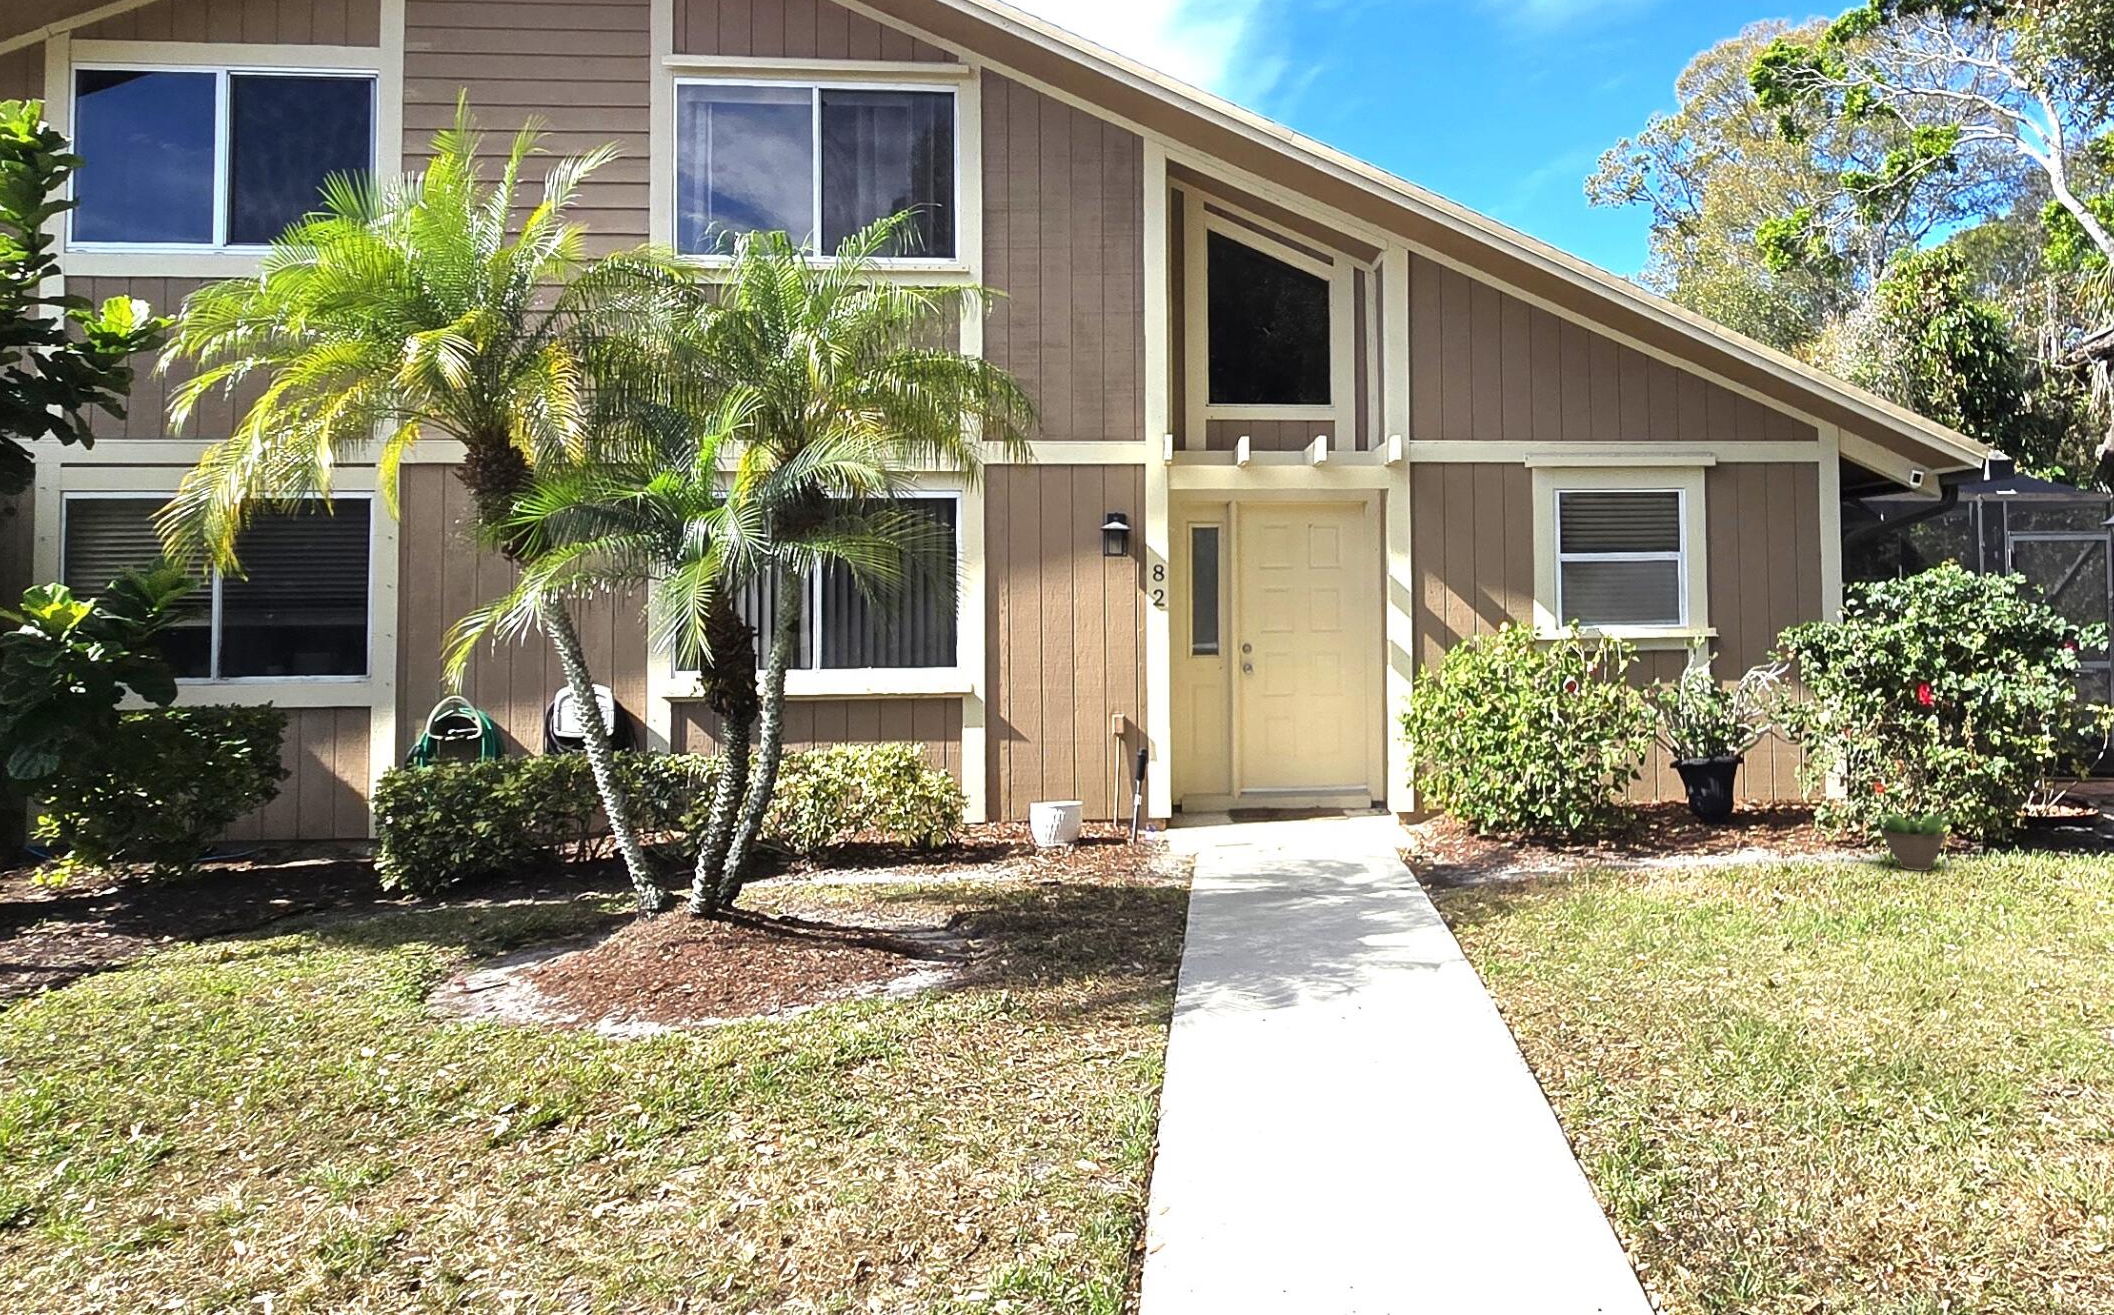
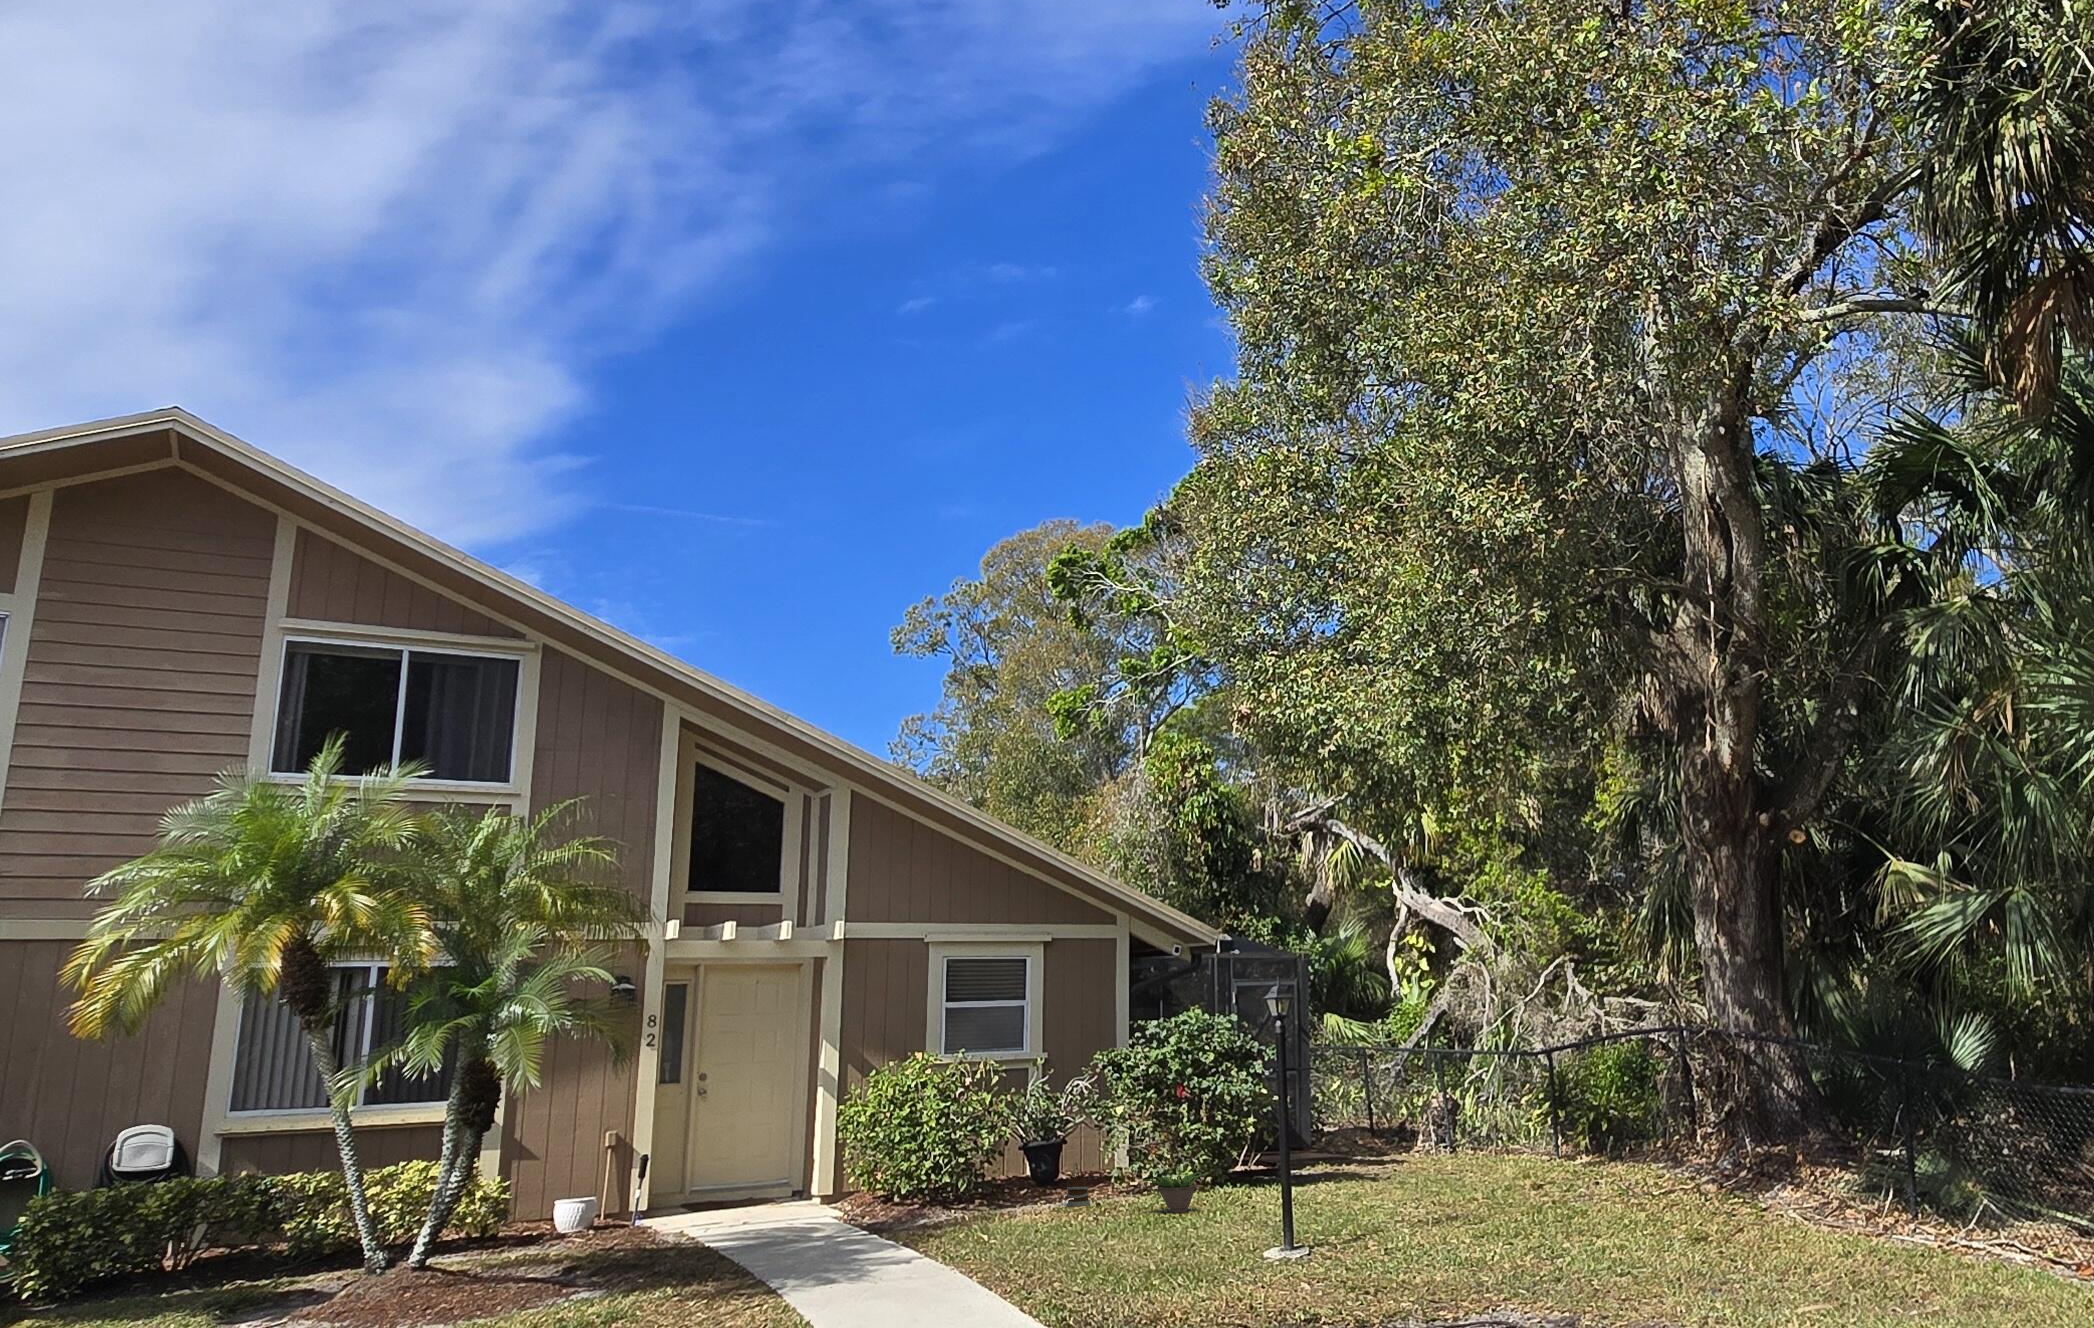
wooden bucket: none [1731,775,1767,835] -> present [1067,1163,1090,1206]

